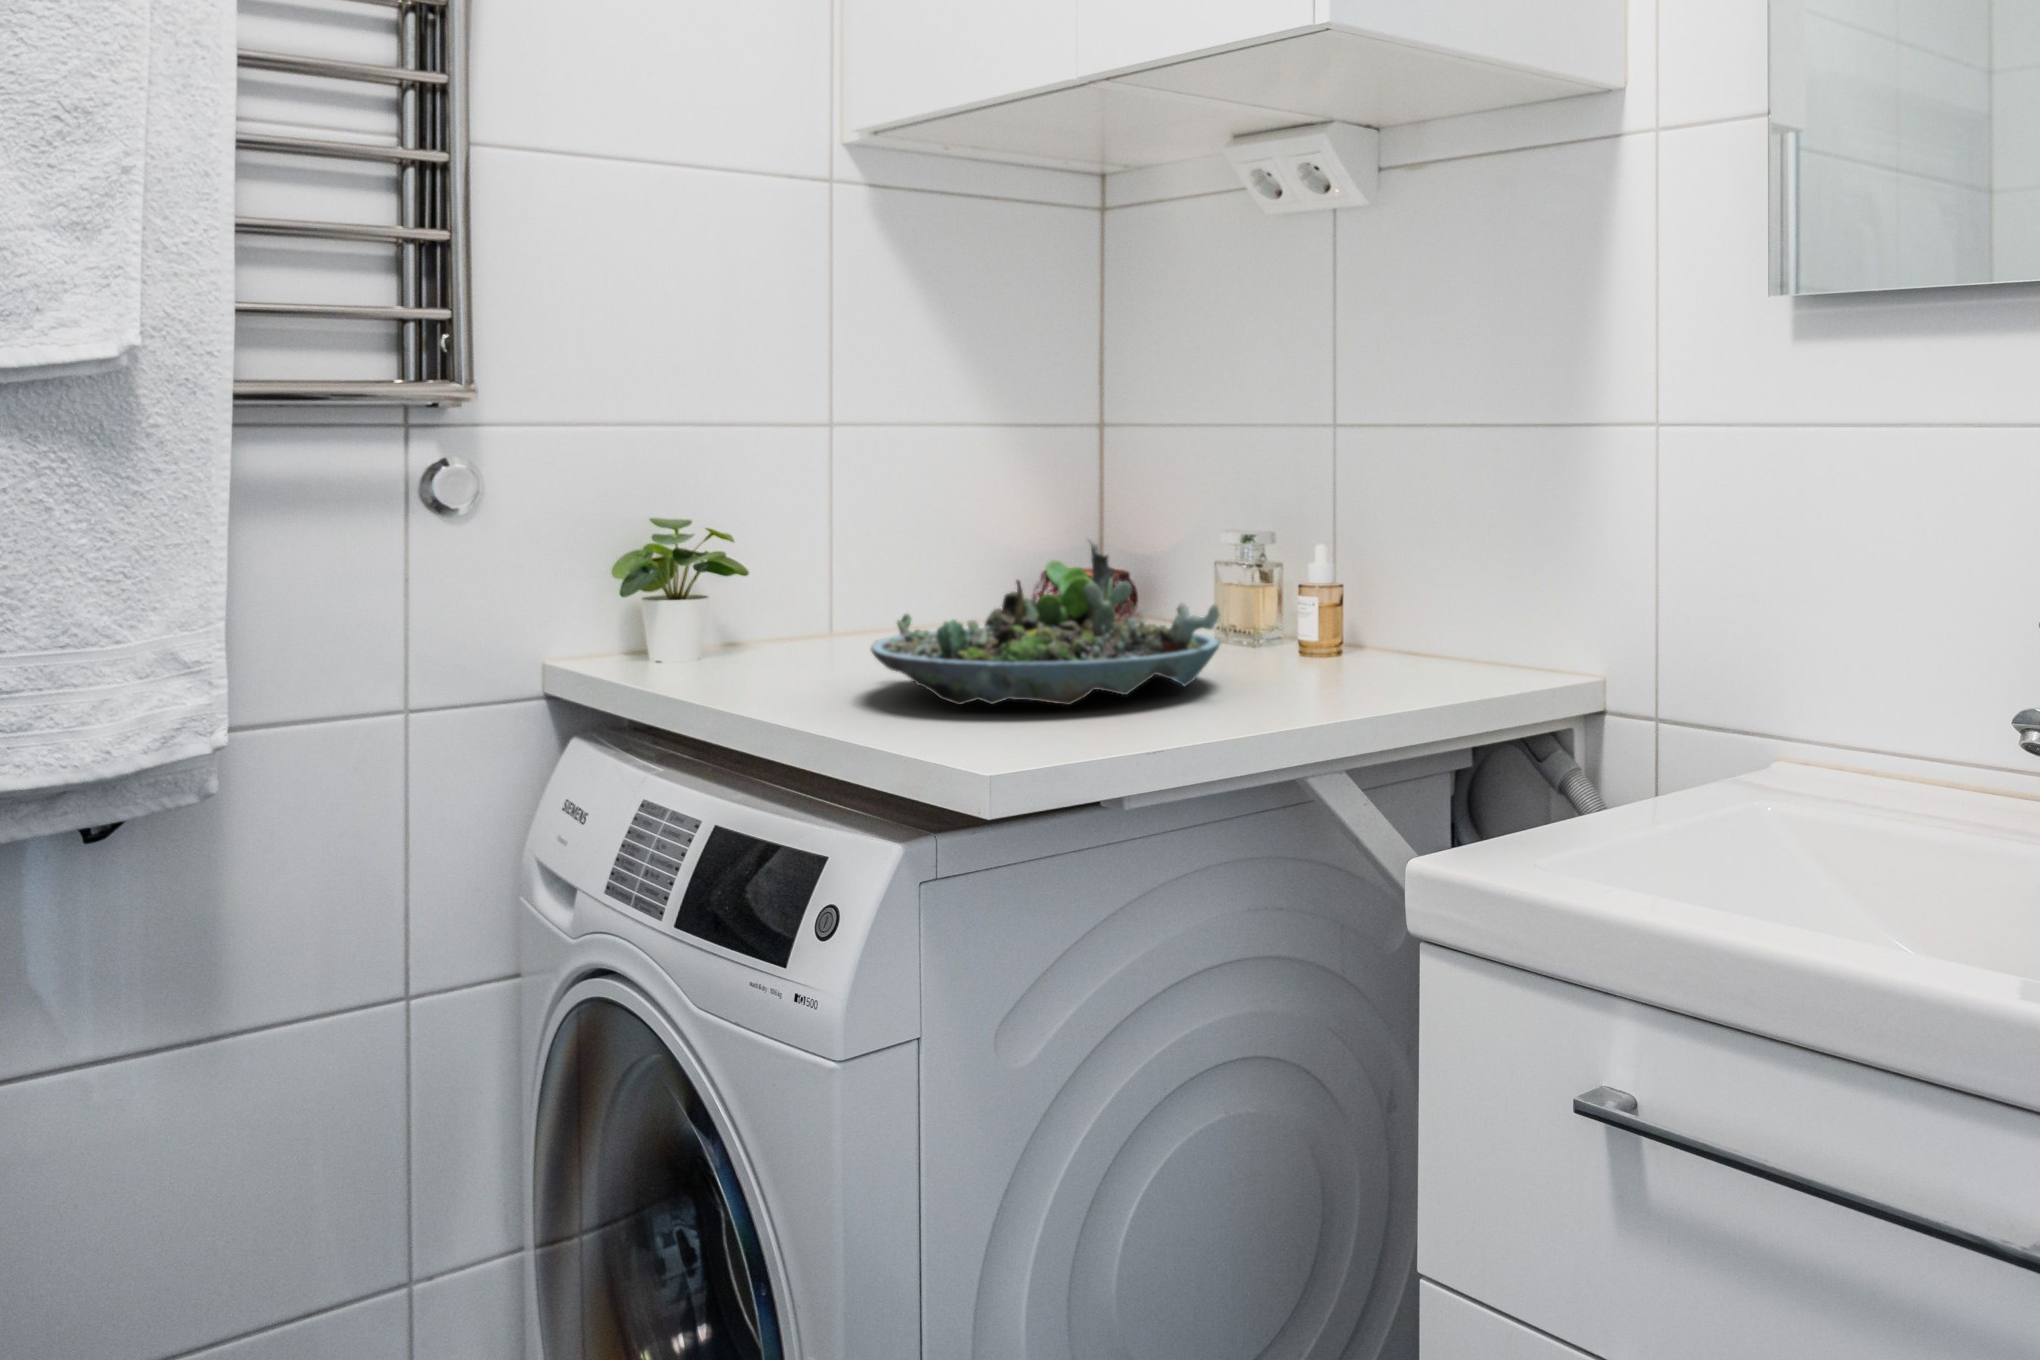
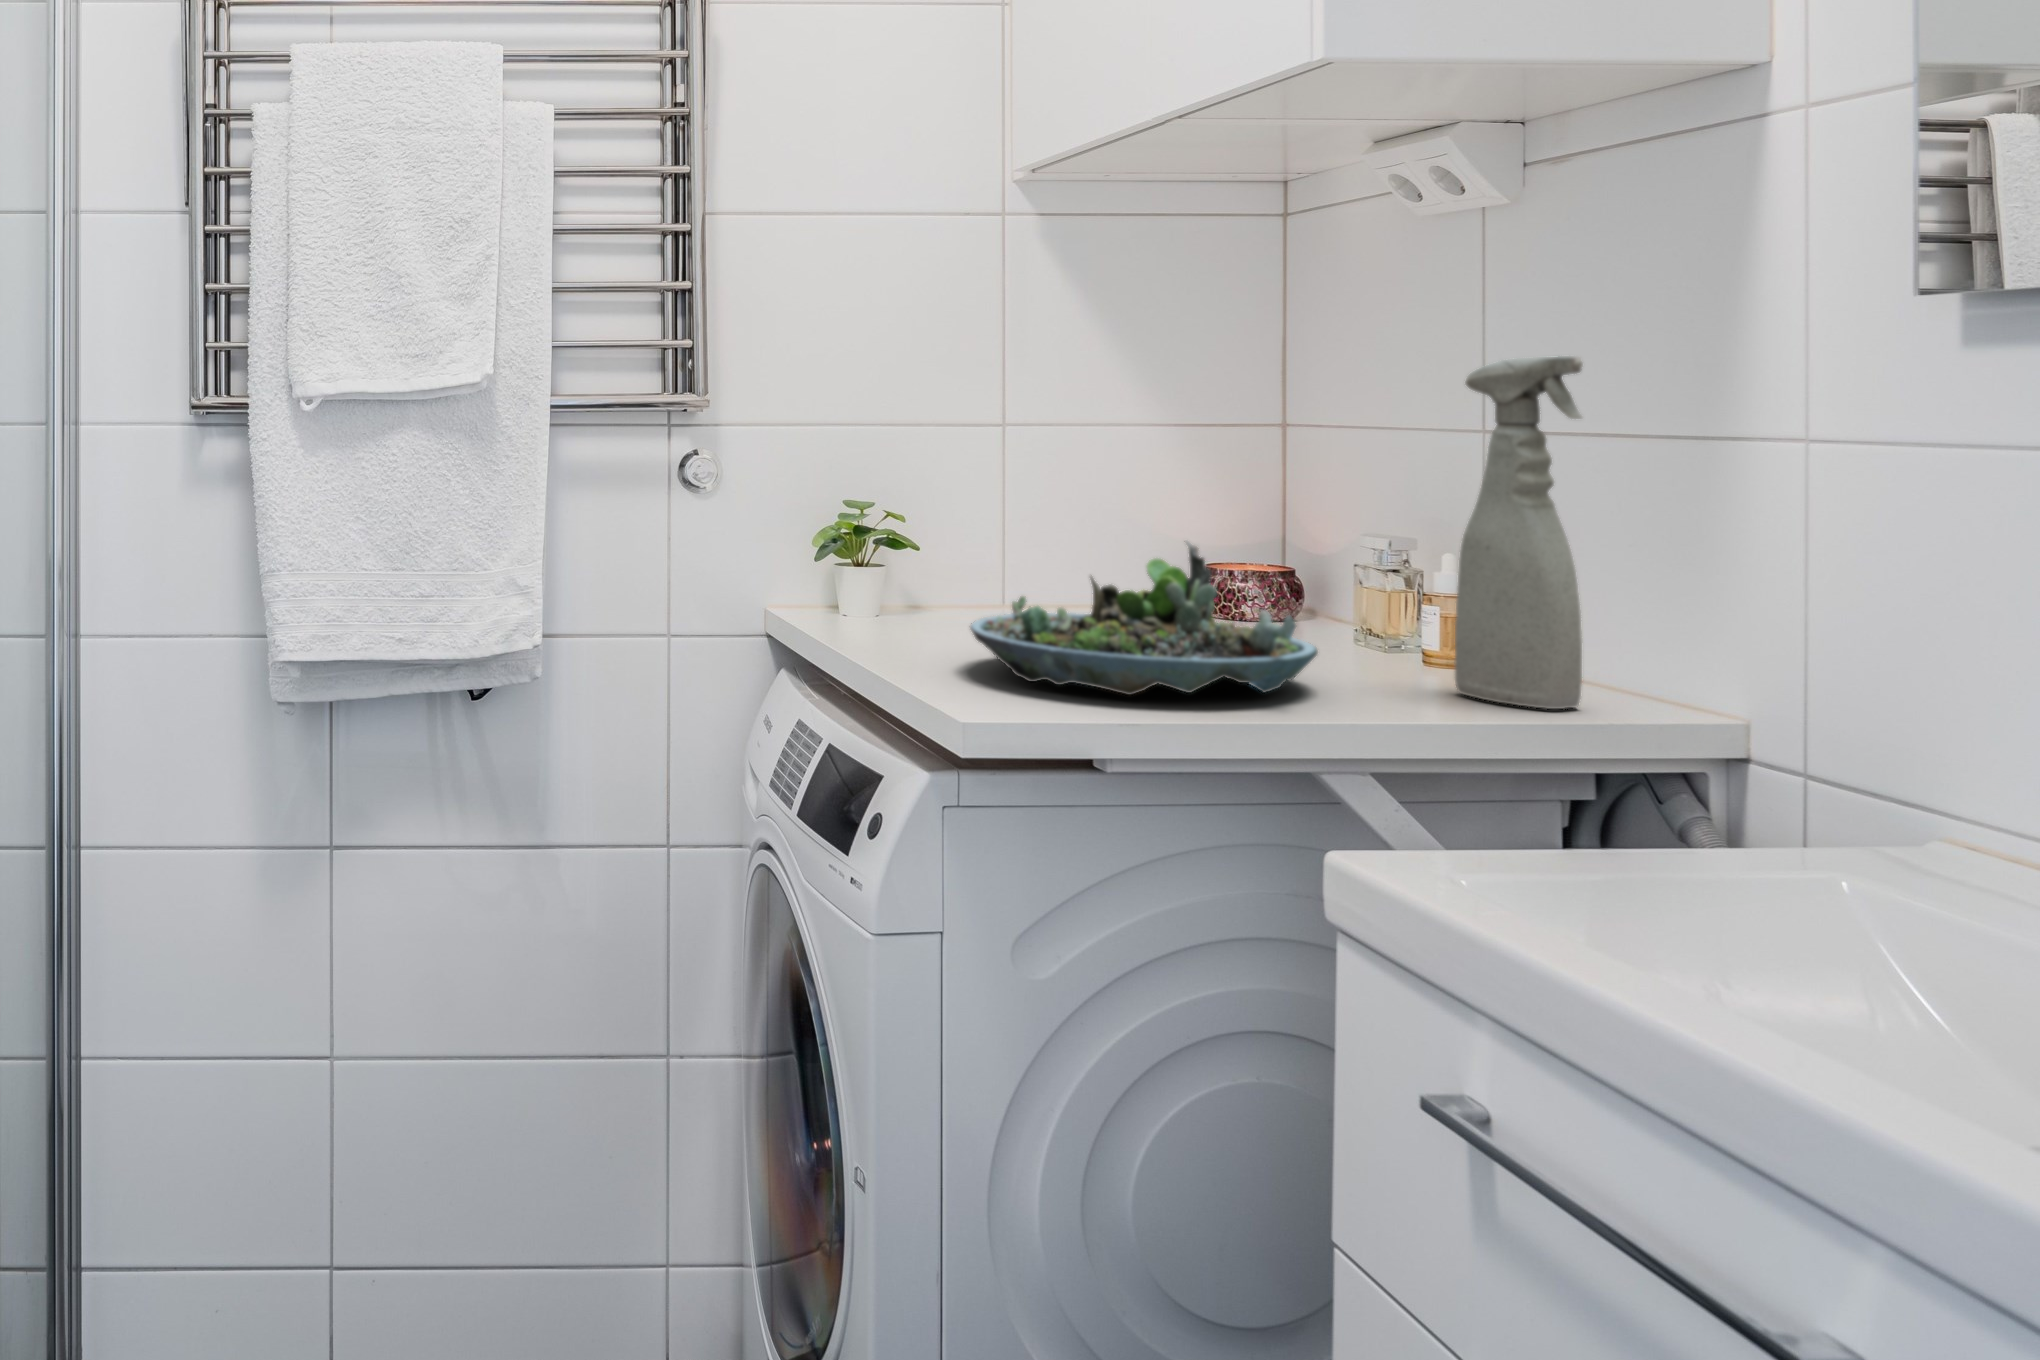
spray bottle: none [1321,350,1426,673] -> present [1454,356,1582,709]

